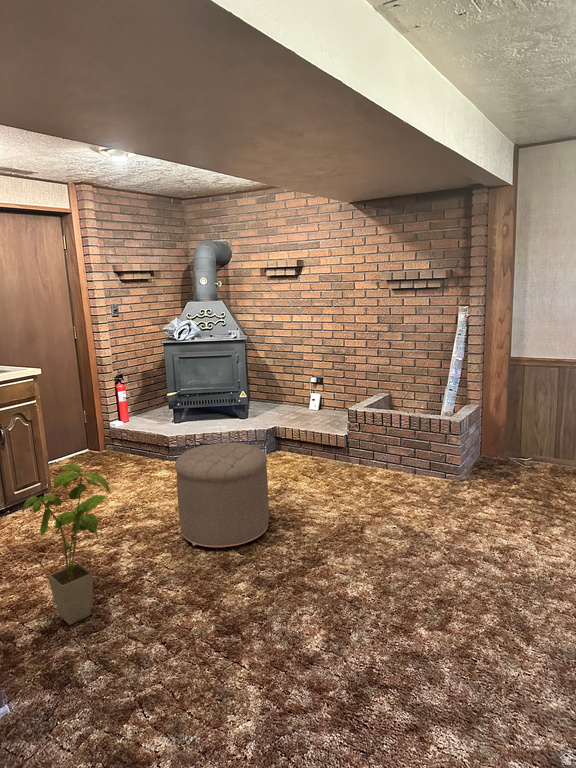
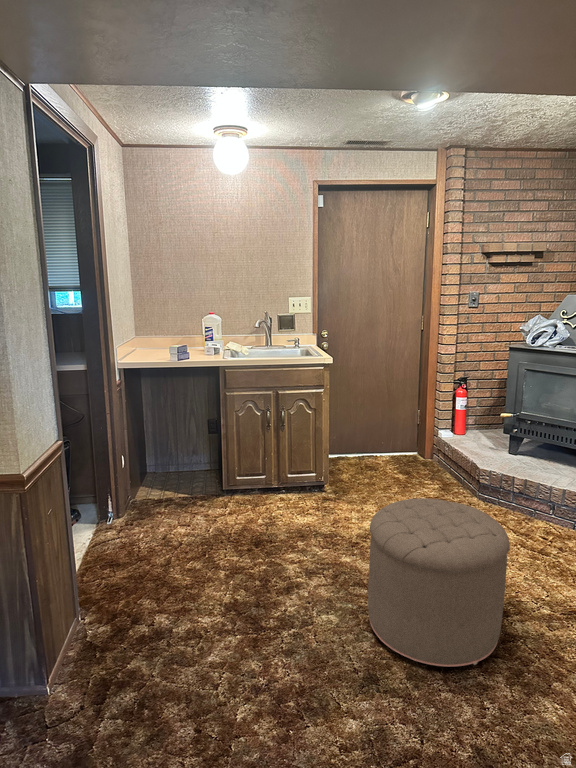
house plant: present [23,464,110,625] -> none [155,470,253,641]

